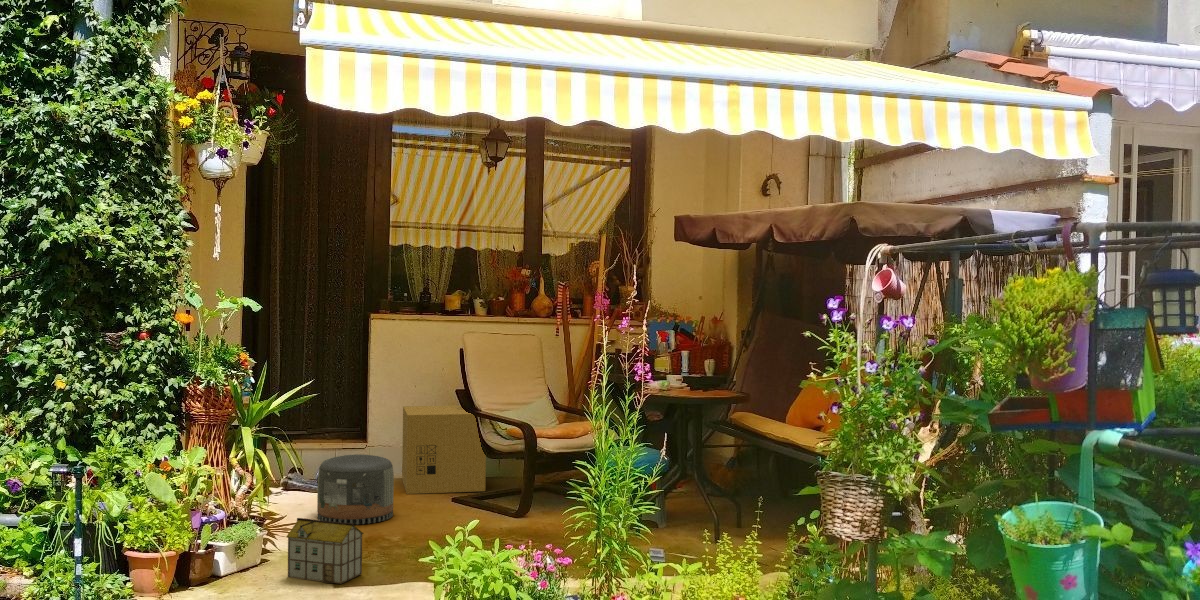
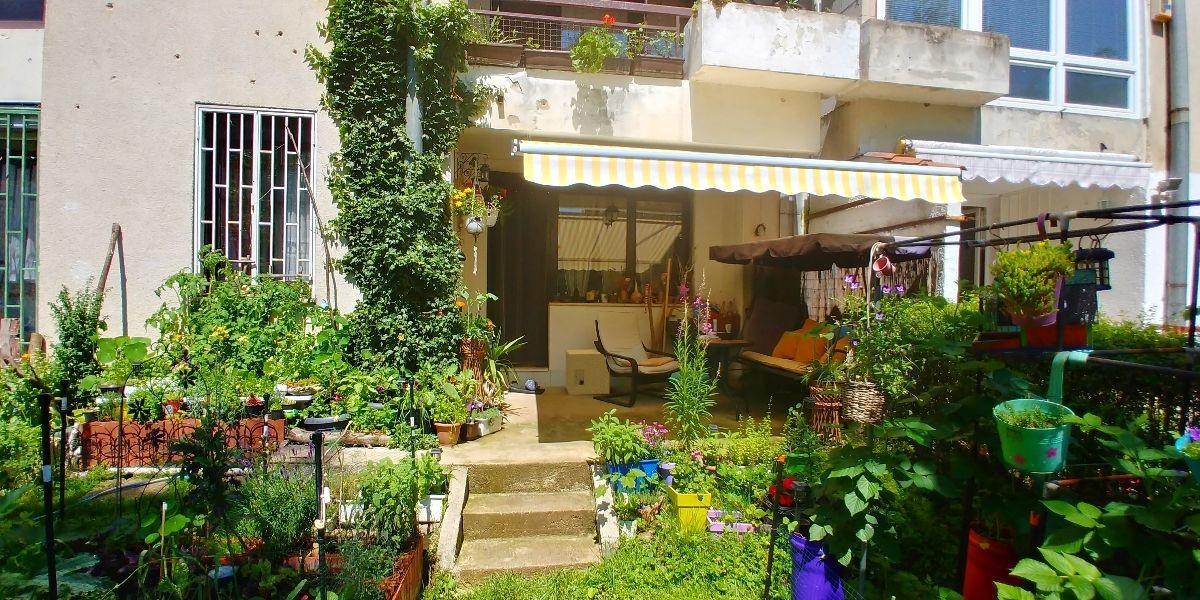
pouf: present [317,454,394,524] -> none [526,375,564,410]
toy house: present [286,518,364,584] -> none [514,406,553,441]

